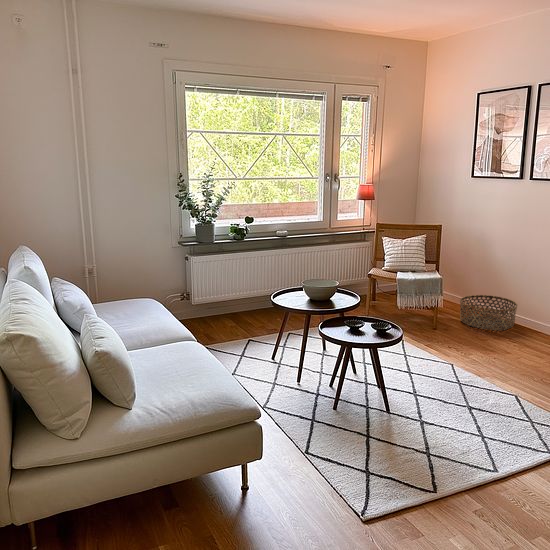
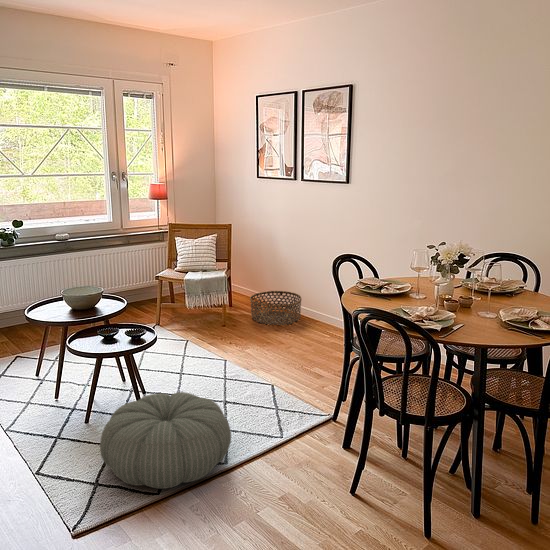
pouf: none [369,390,504,489] -> present [100,392,231,489]

